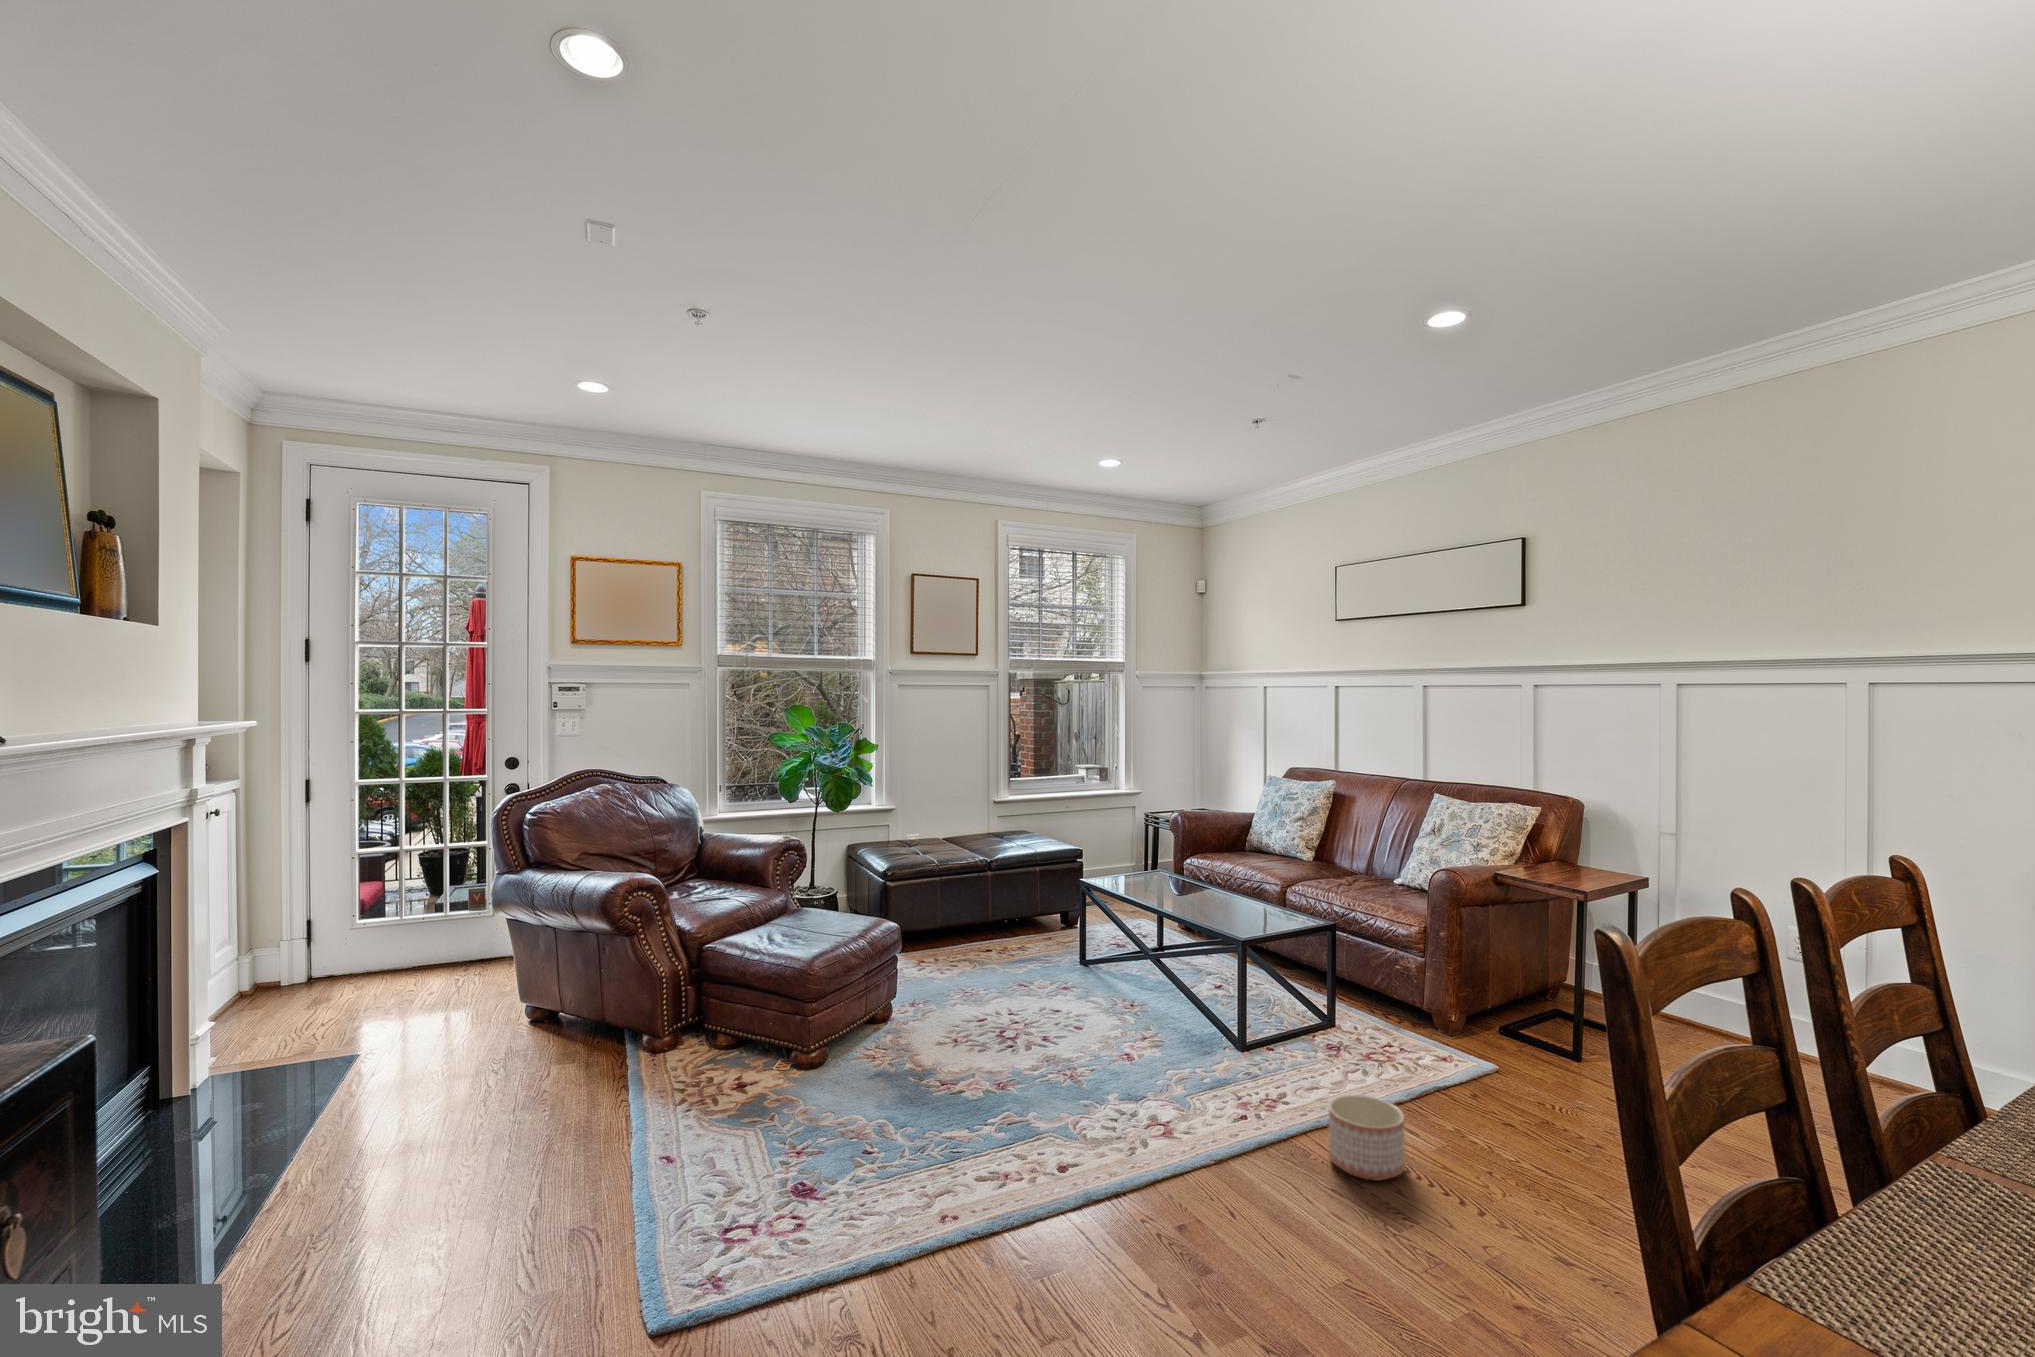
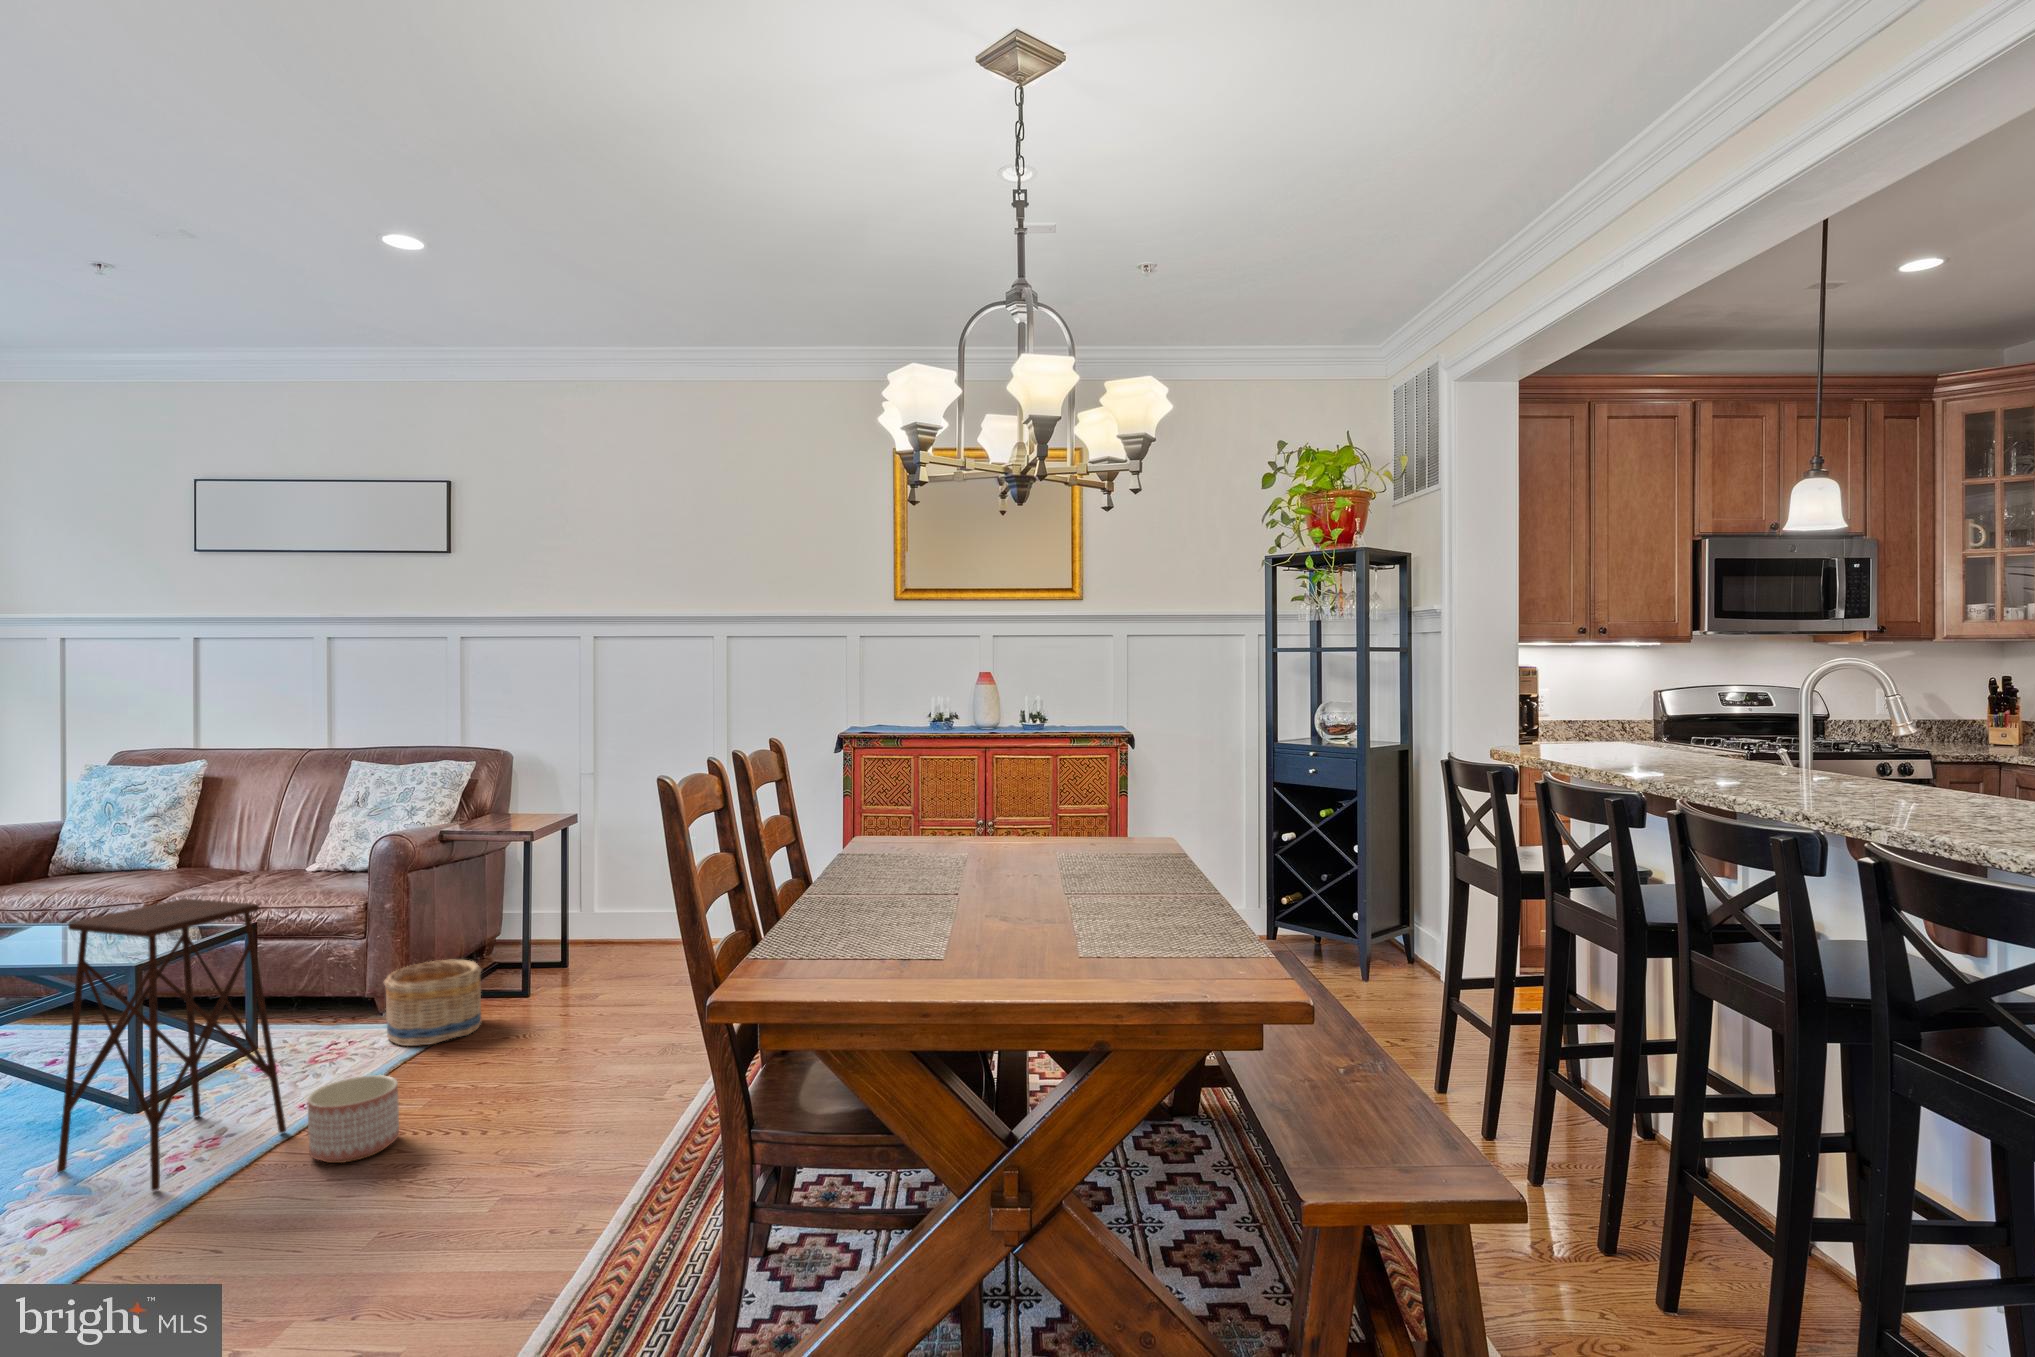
side table: none [1181,897,1324,1130] -> present [57,898,286,1191]
basket: none [1429,996,1521,1084] -> present [384,960,481,1046]

